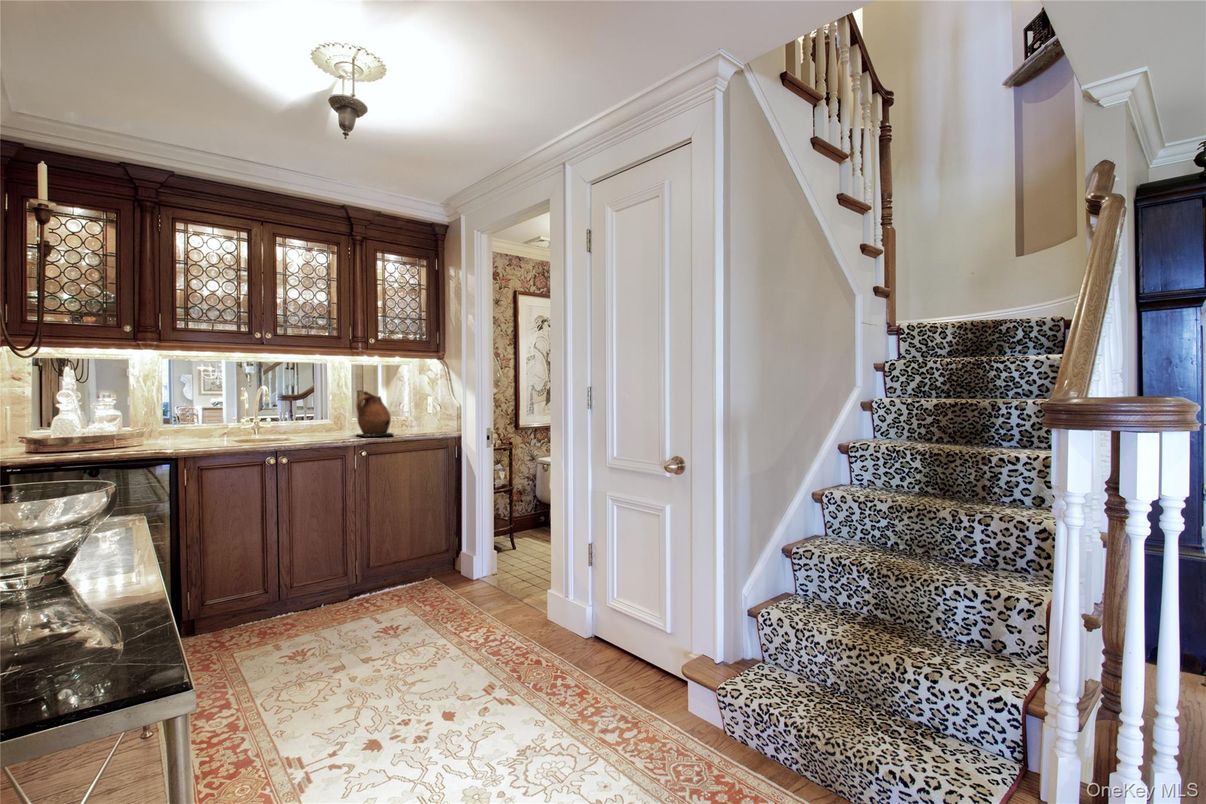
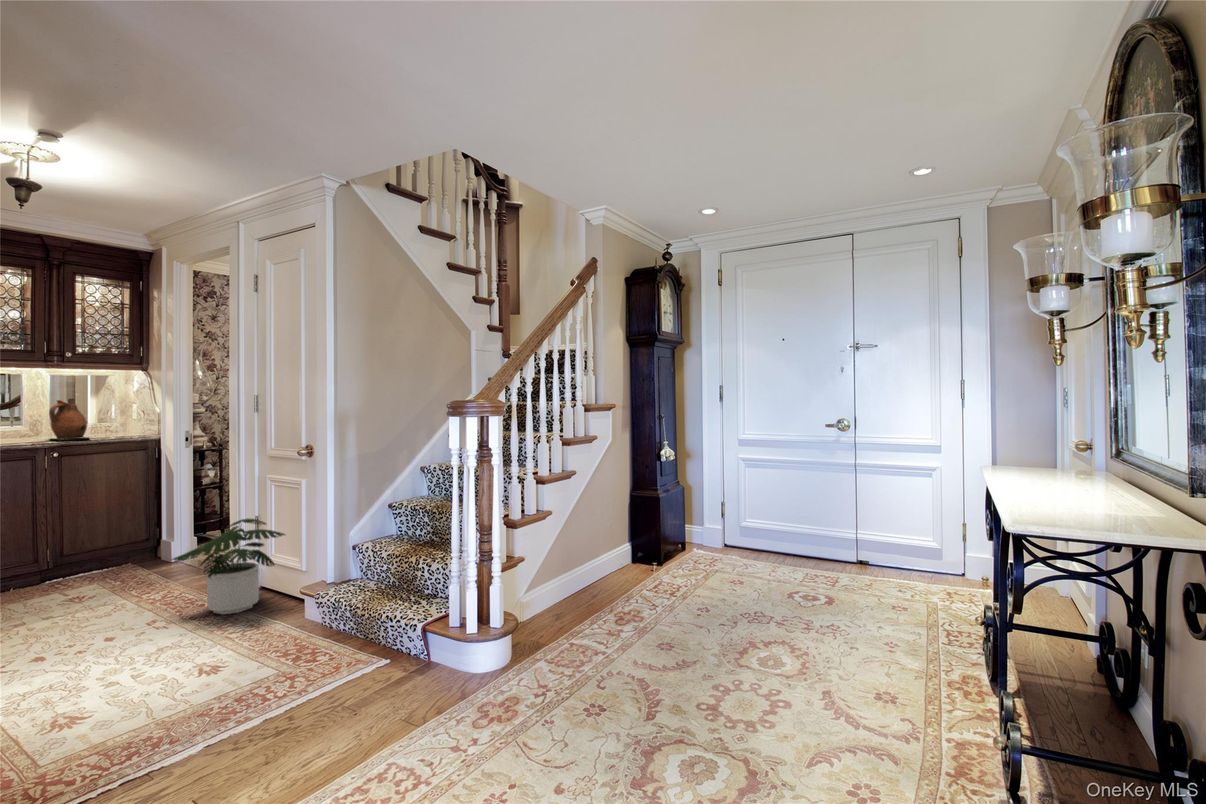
potted plant: none [507,551,647,690] -> present [173,518,285,614]

